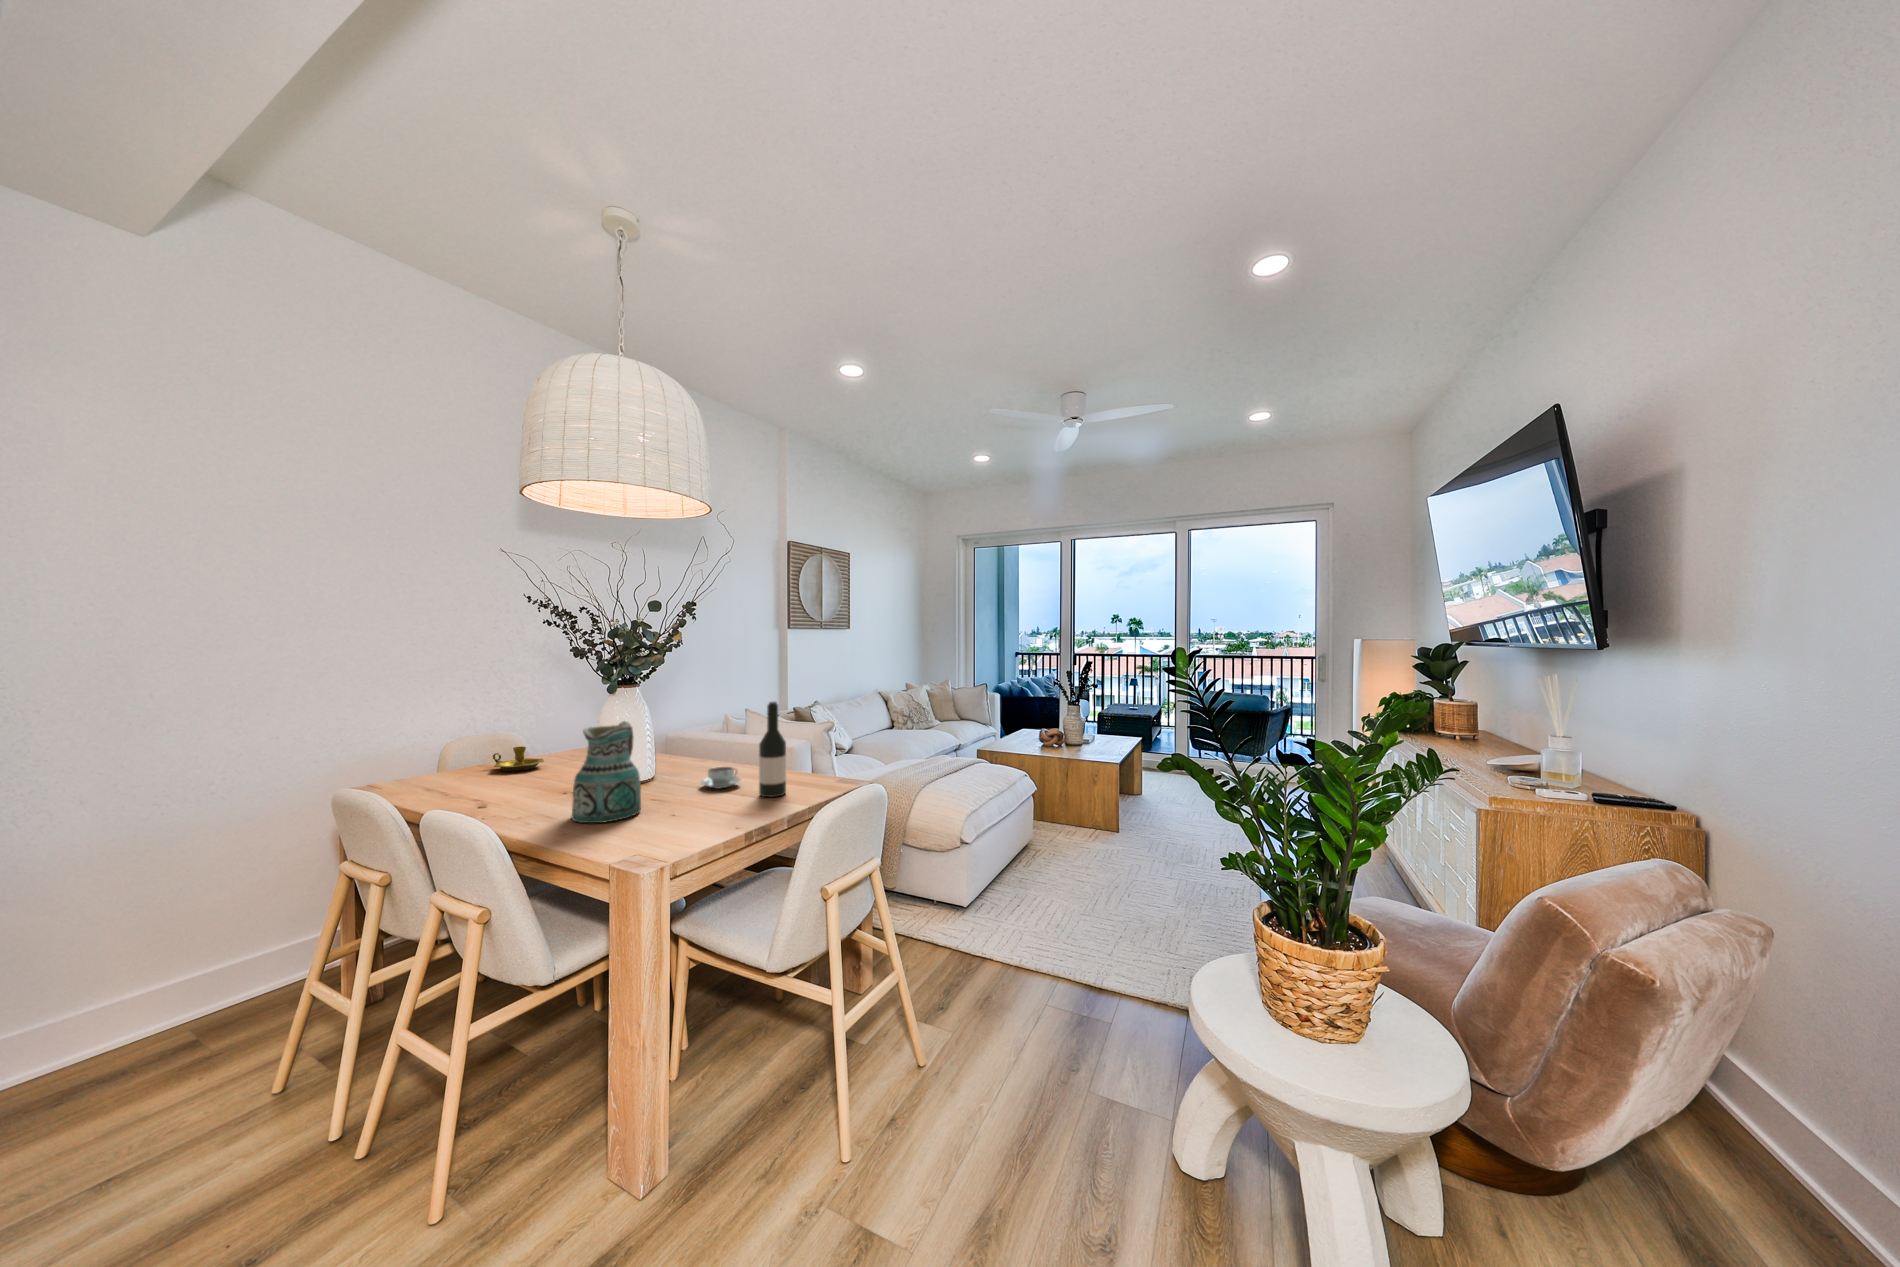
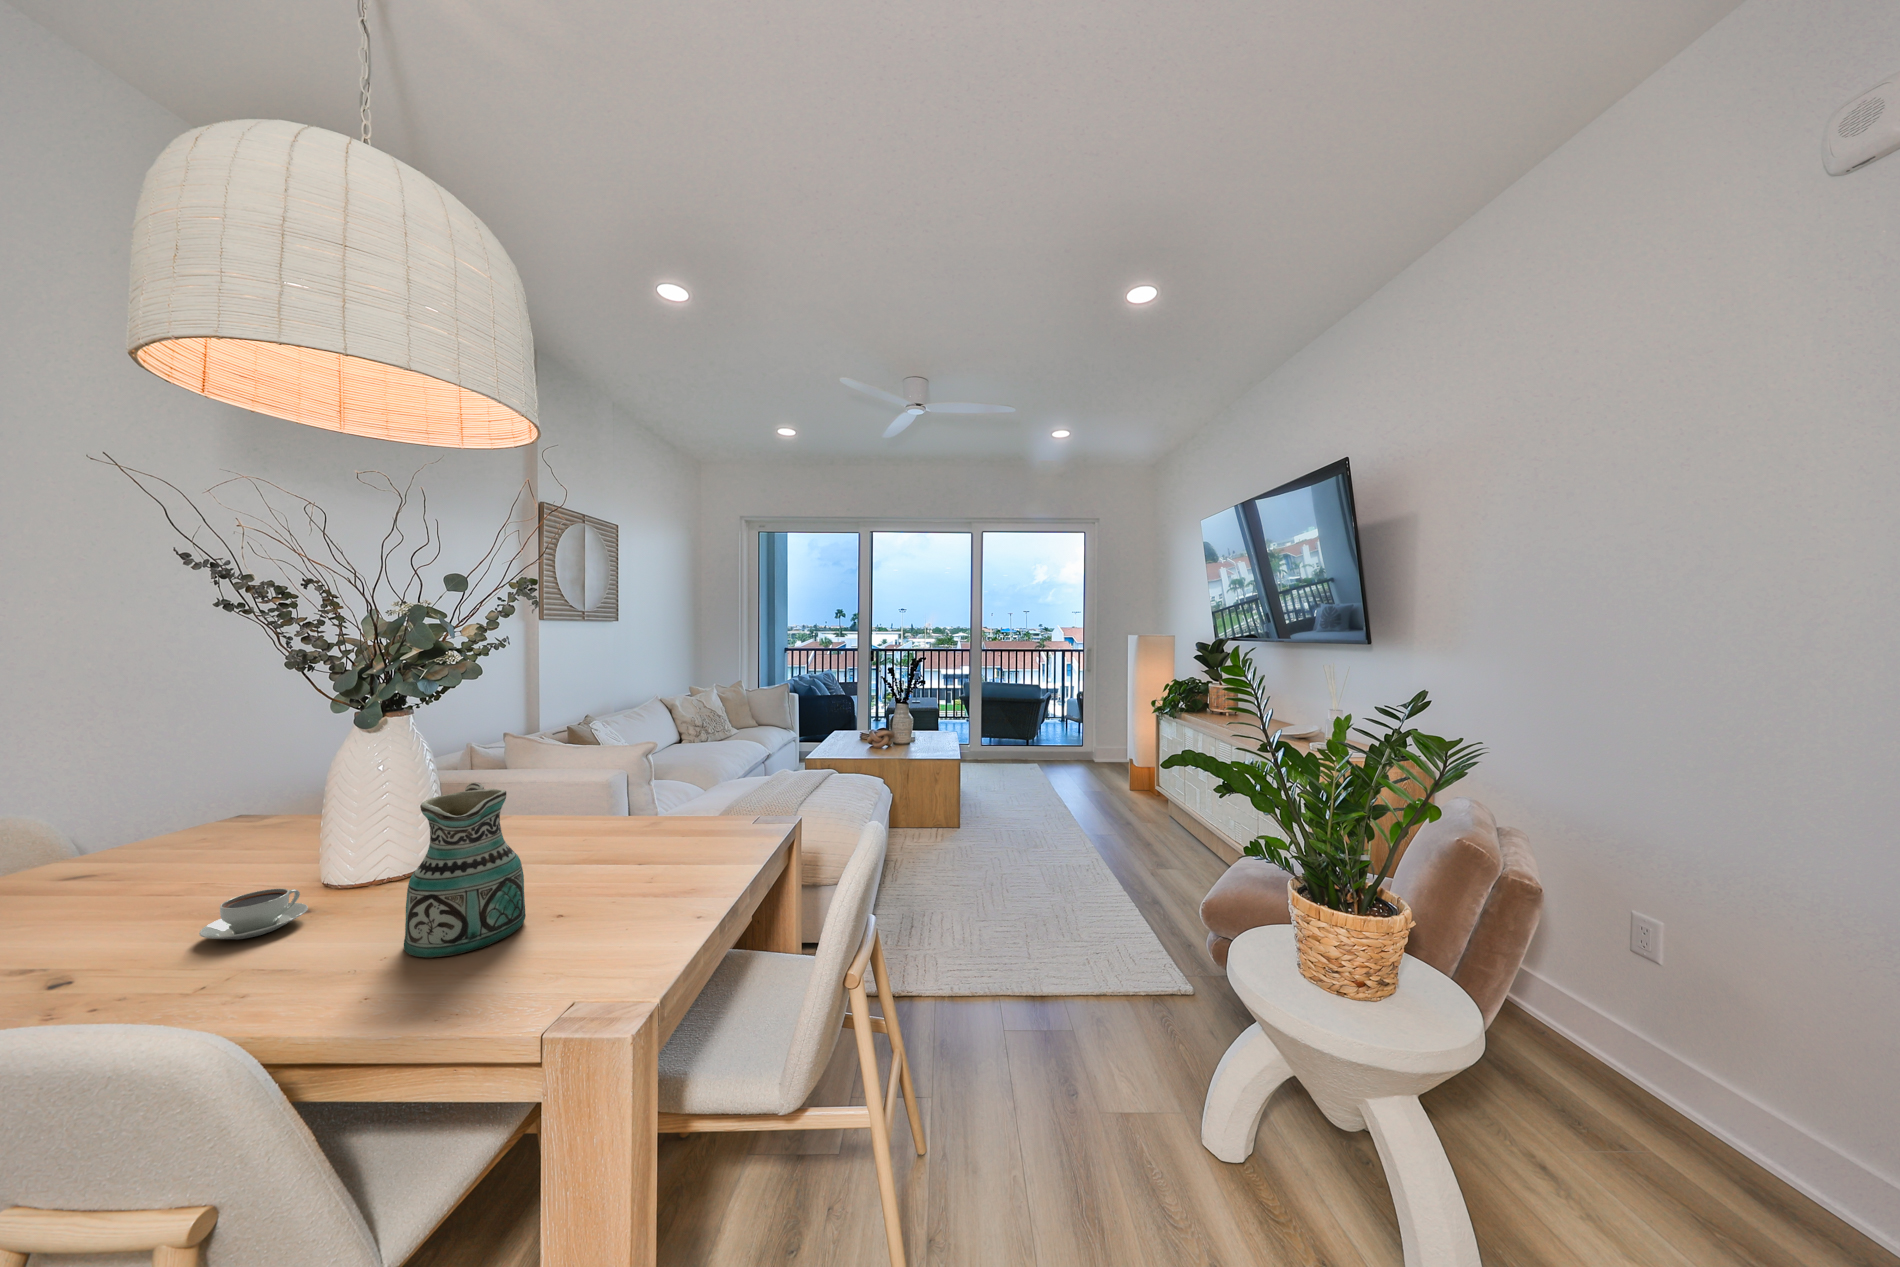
wine bottle: present [759,701,786,797] -> none [676,731,711,861]
candlestick: present [493,747,544,771] -> none [93,840,223,890]
coffee cup: present [701,767,741,789] -> present [199,888,308,939]

